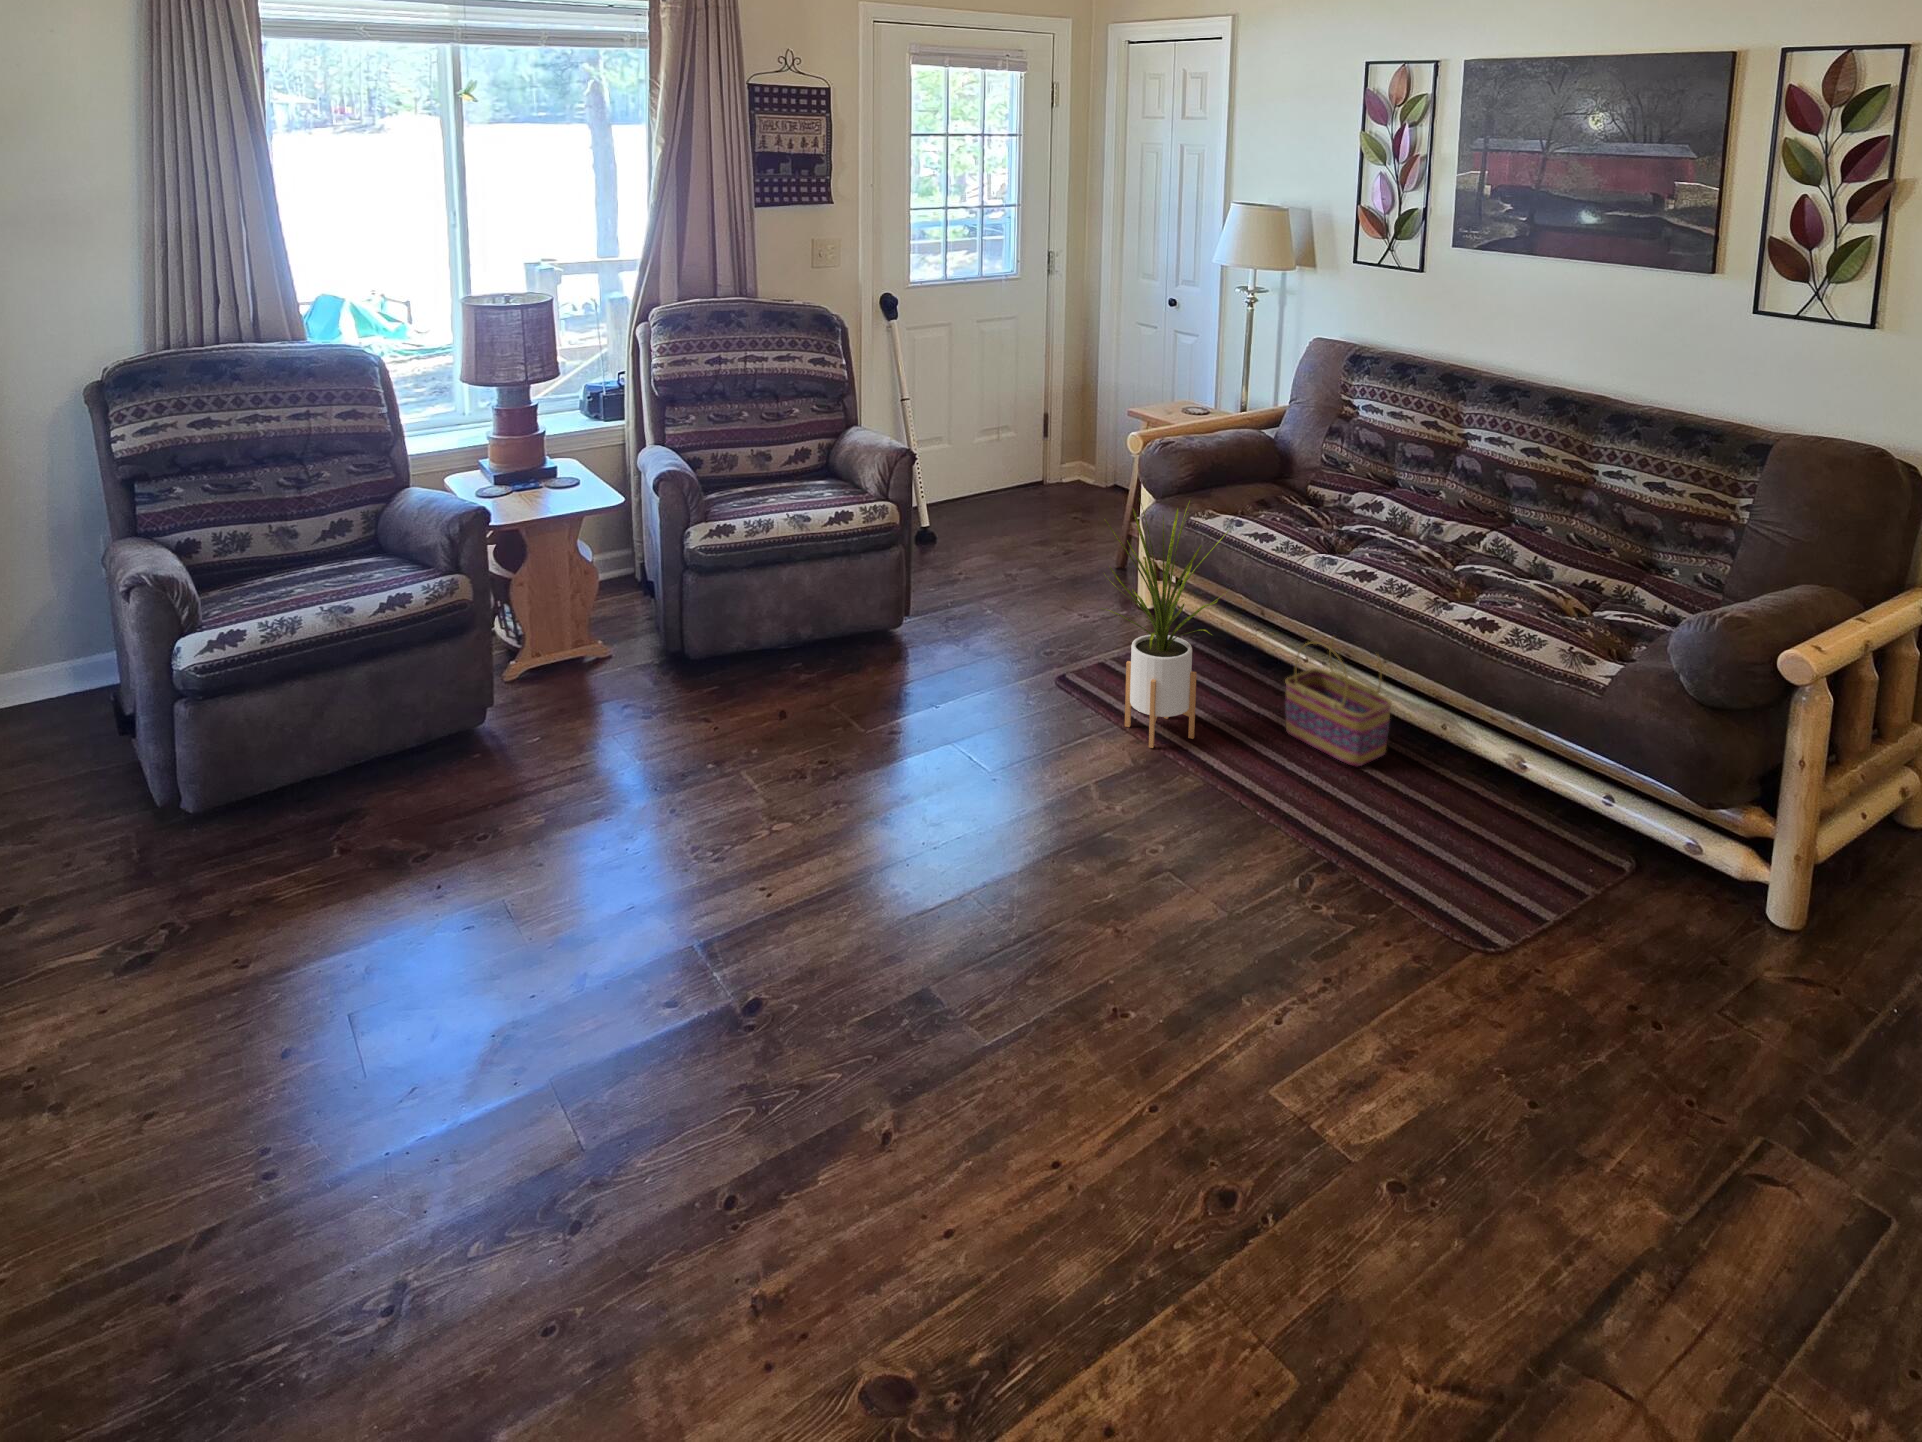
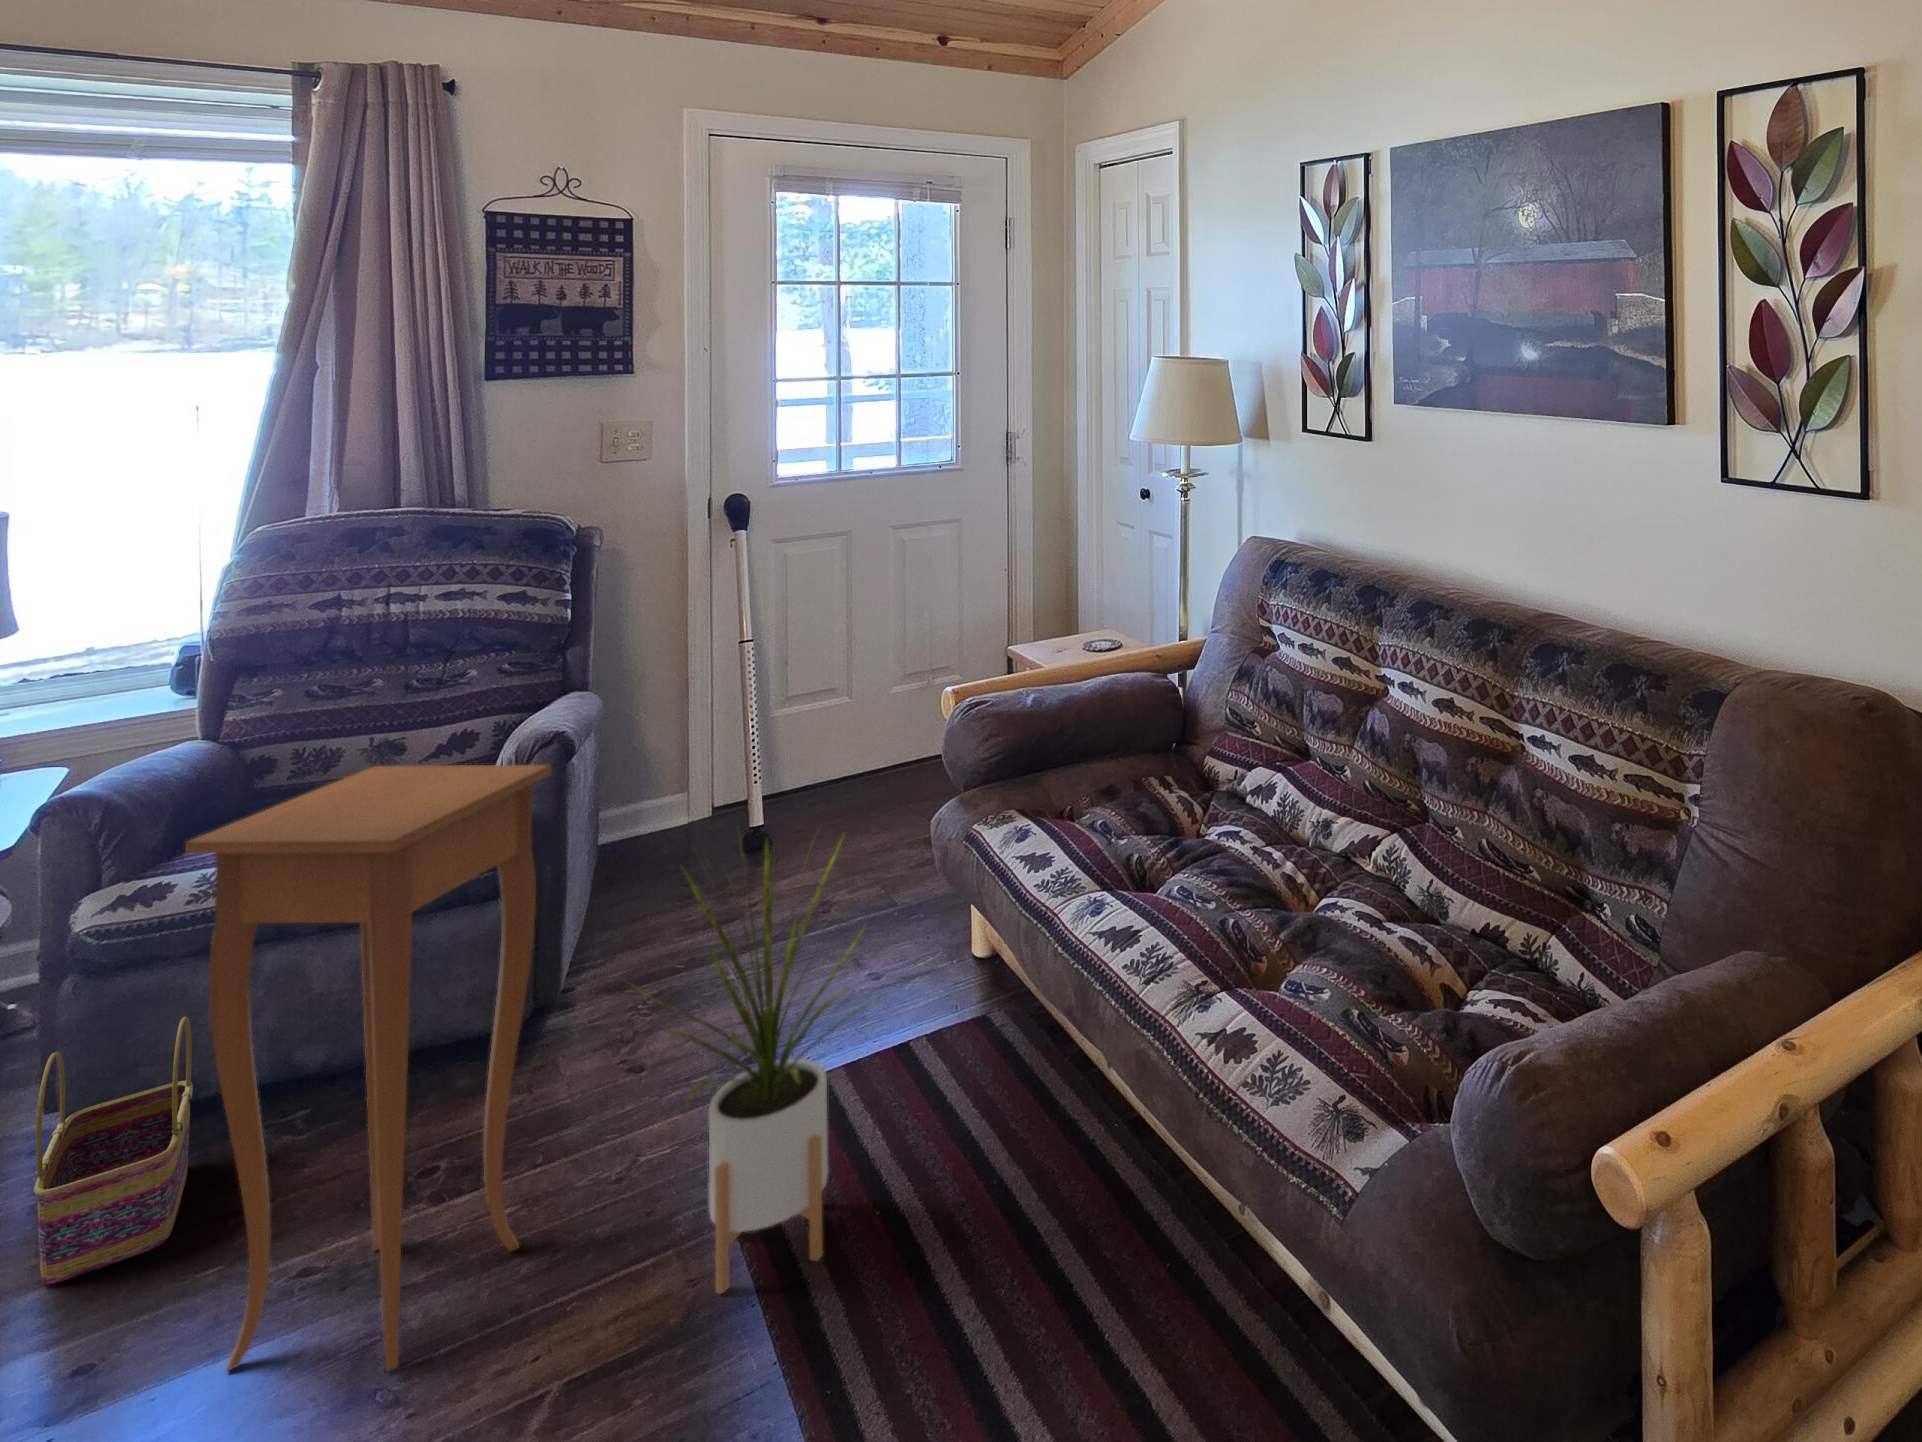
side table: none [902,453,1028,766] -> present [185,765,551,1371]
basket: present [1285,637,1392,766] -> present [34,1017,193,1284]

